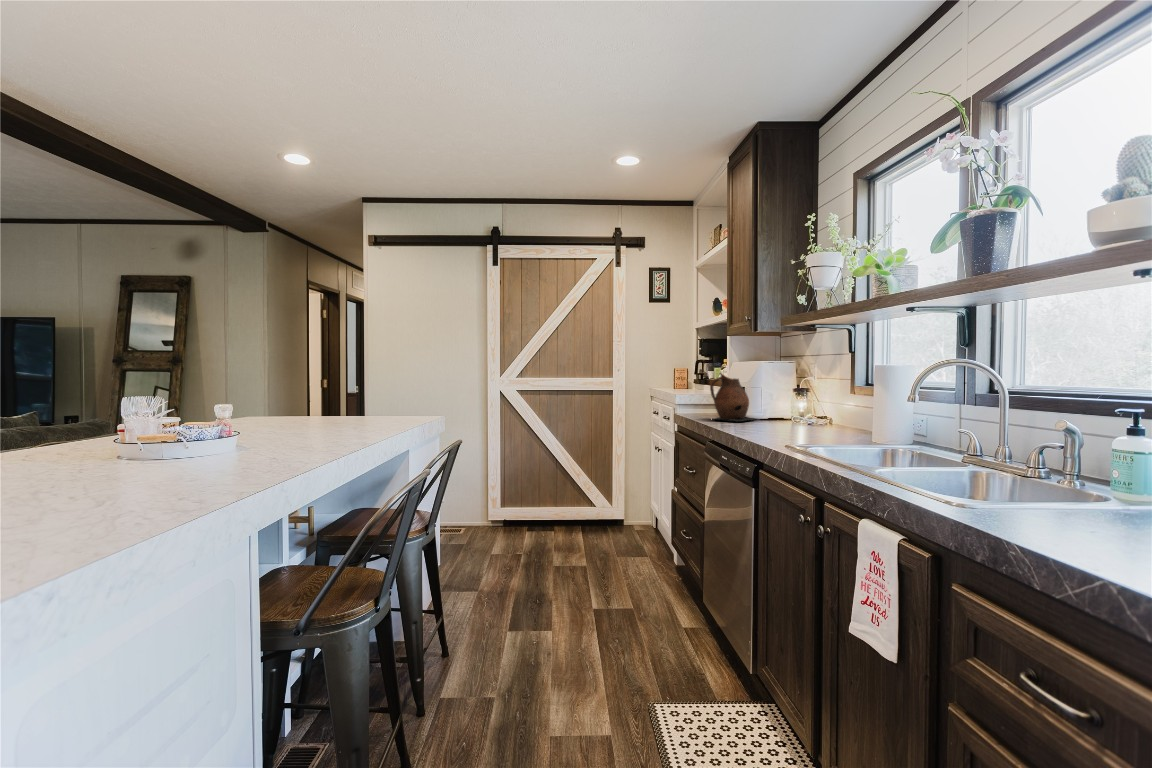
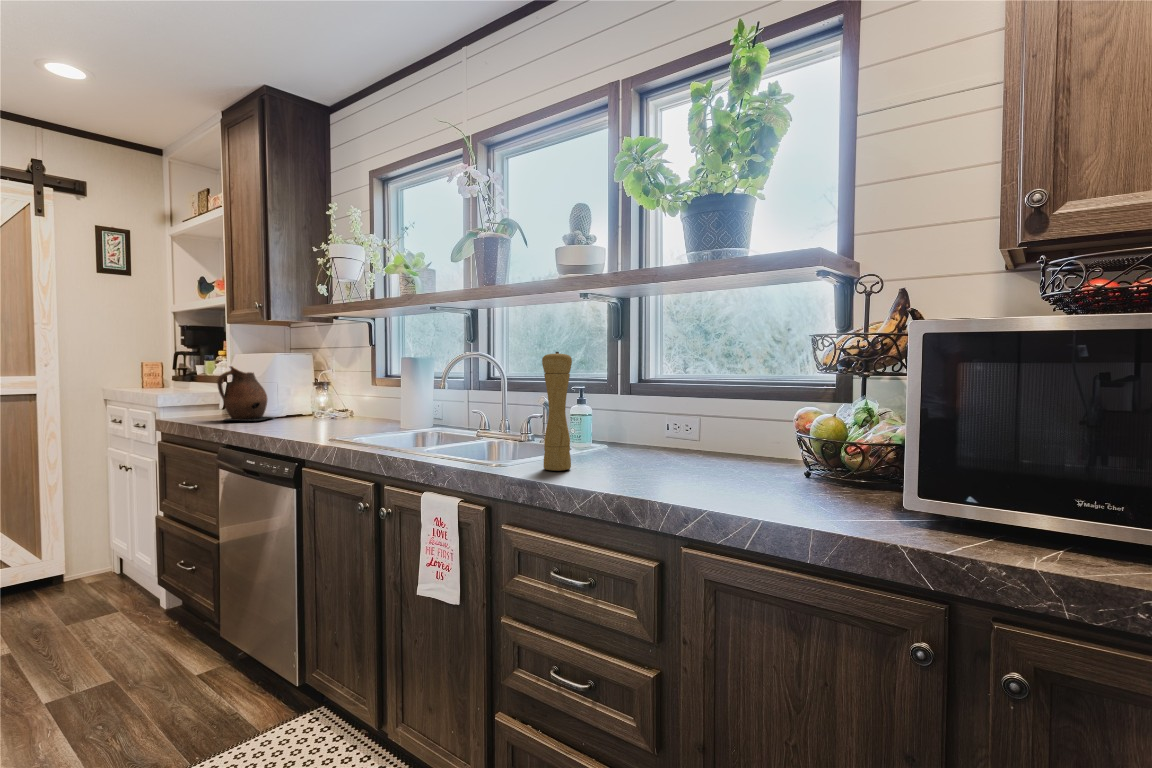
pepper mill: none [1032,356,1093,533] -> present [542,352,572,471]

